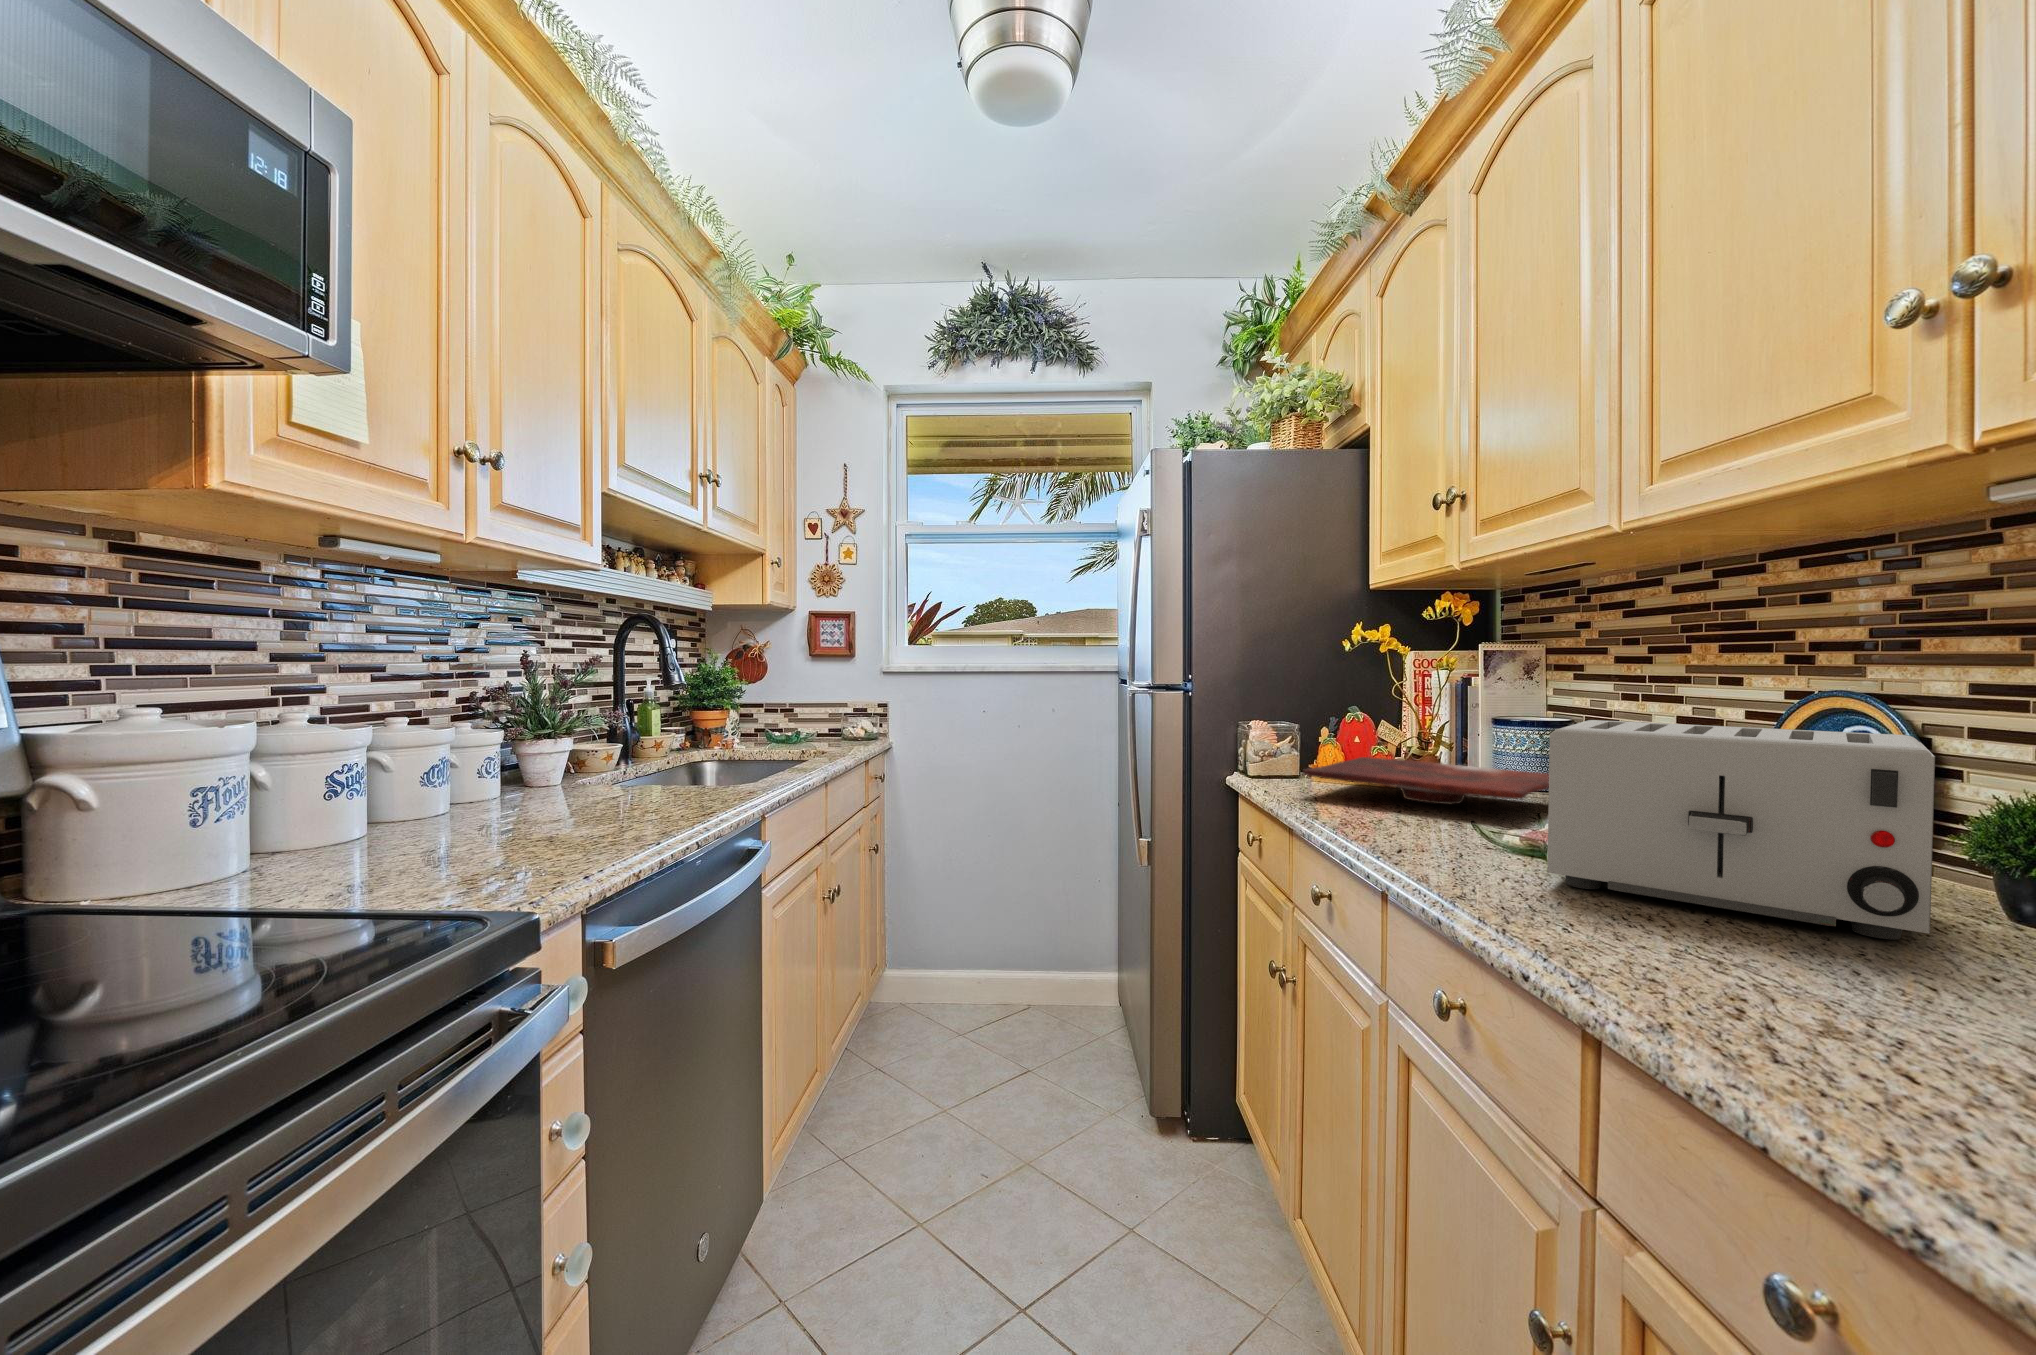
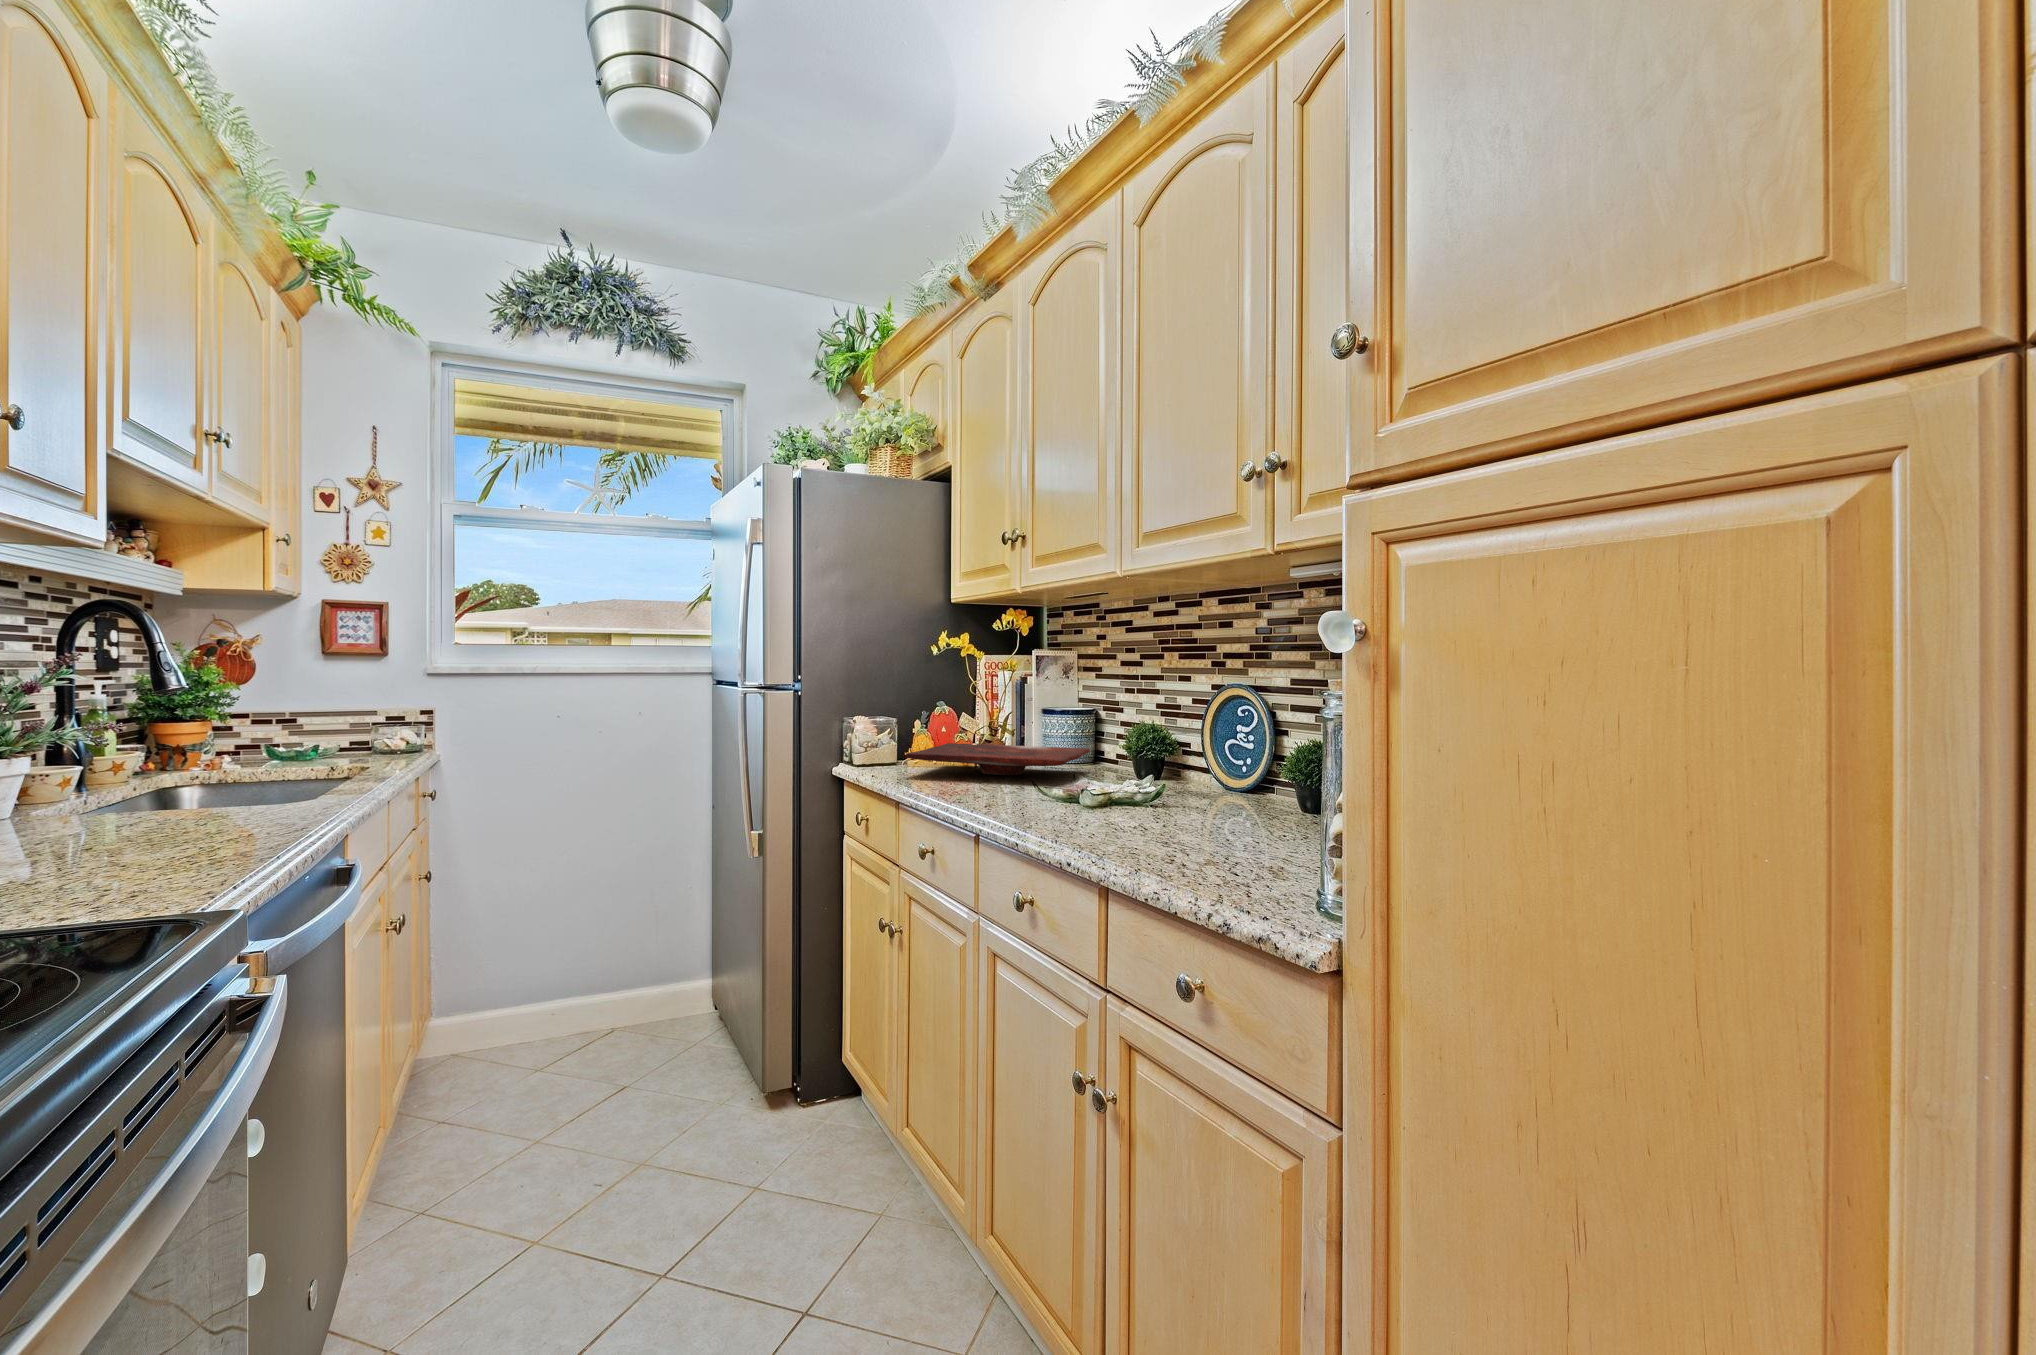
toaster: present [1547,720,1935,939] -> none [1080,703,1265,824]

